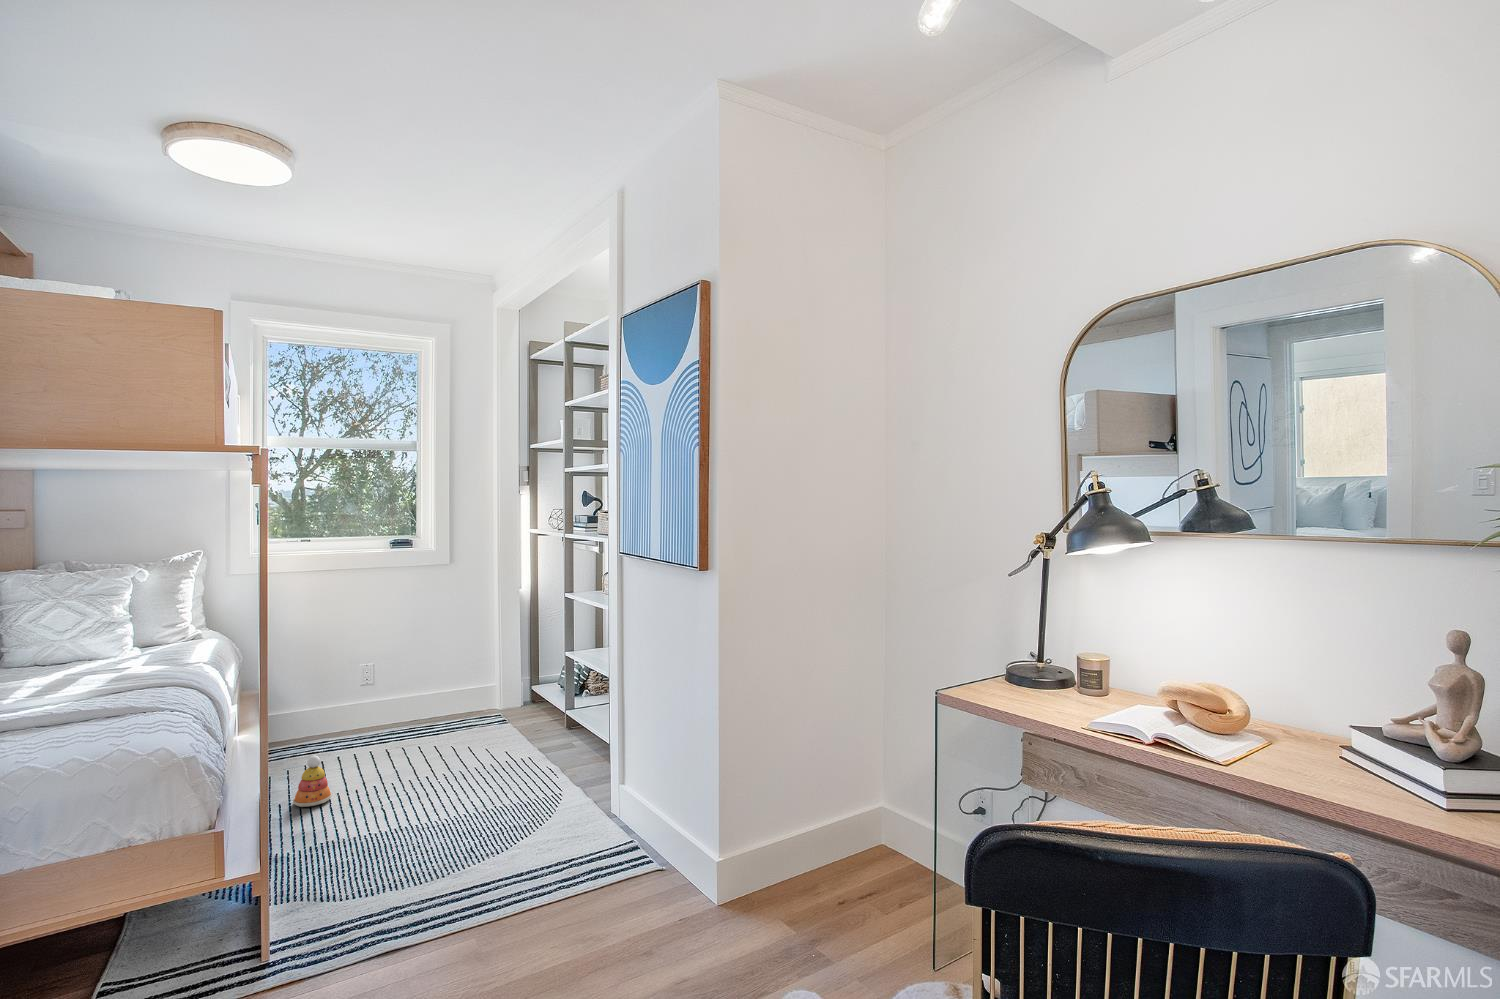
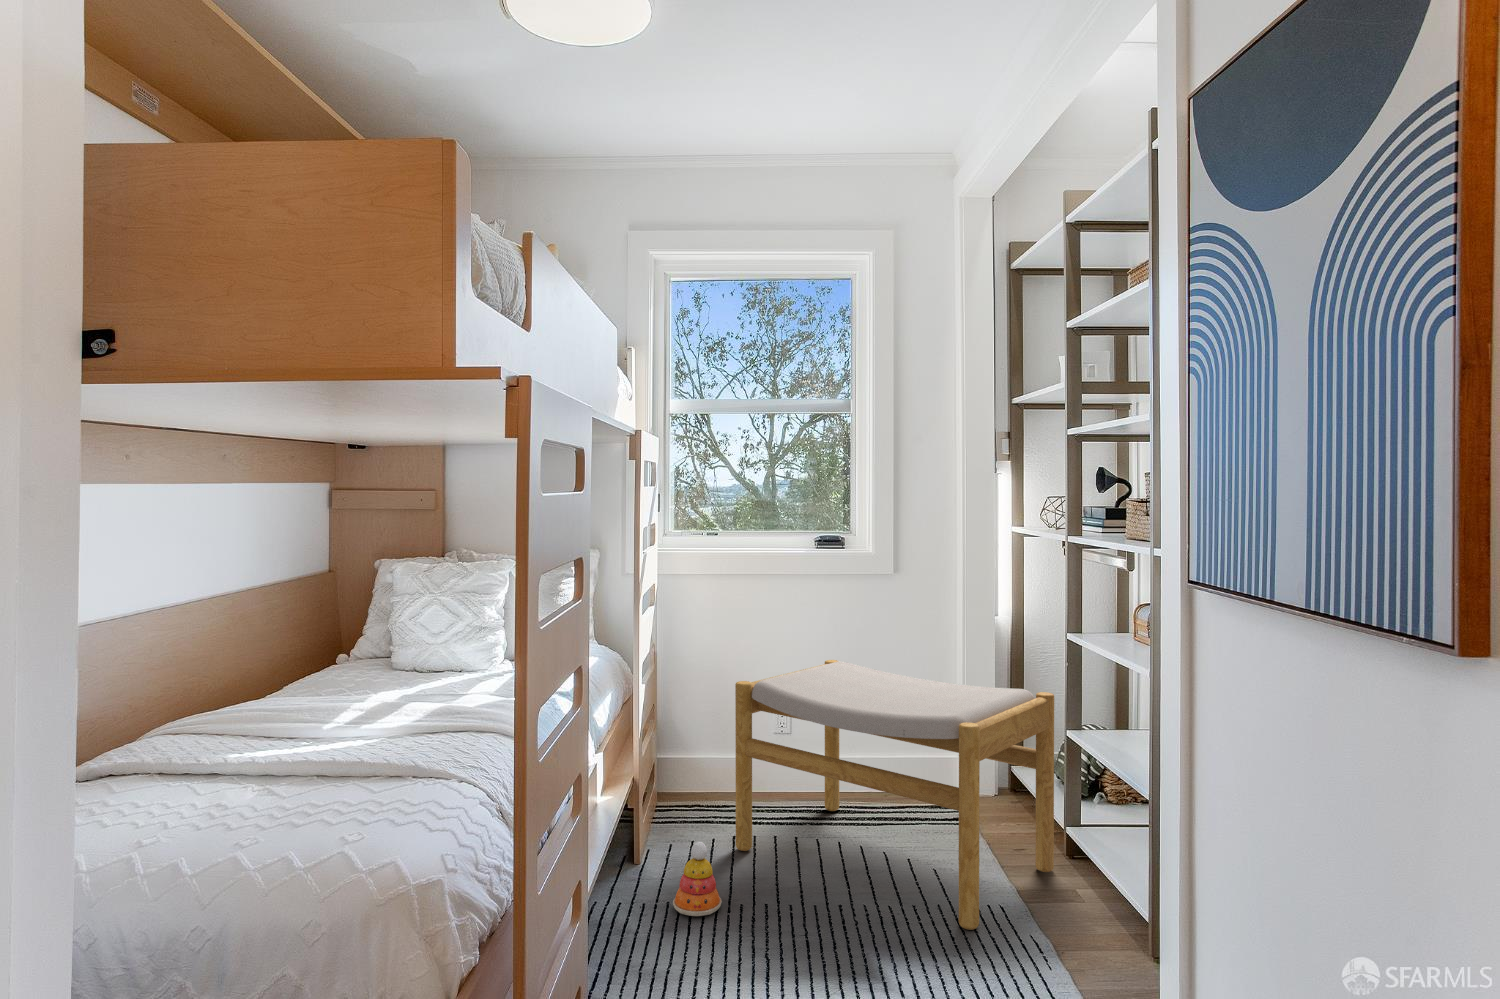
footstool: none [334,625,558,775] -> present [735,660,1054,930]

